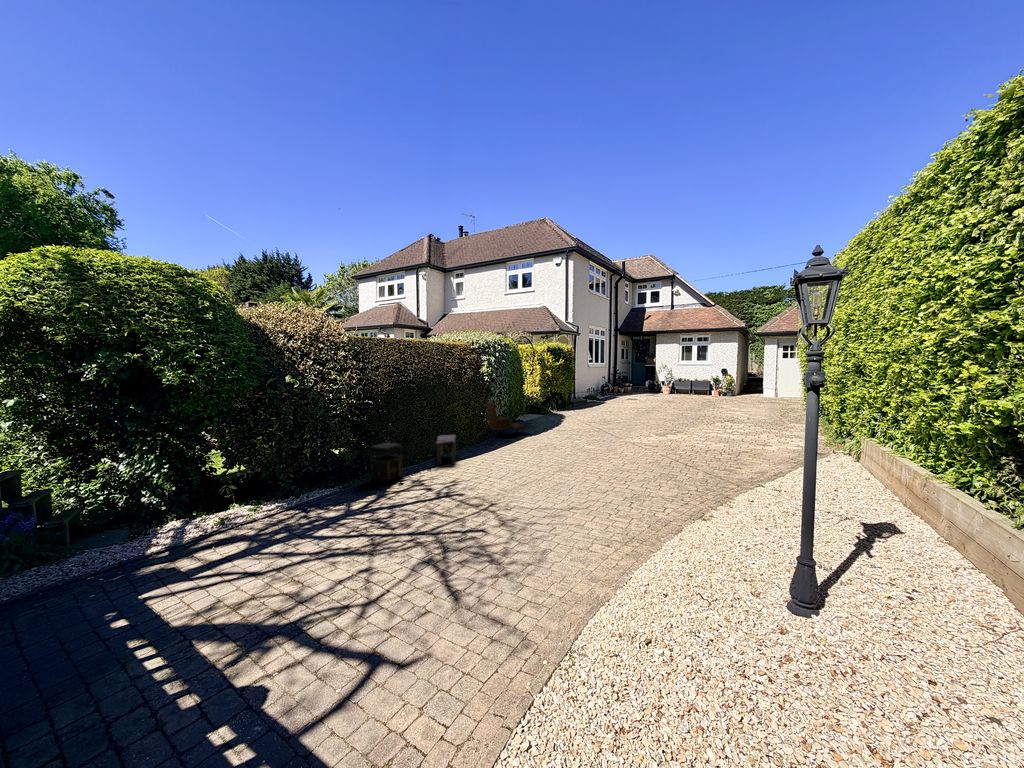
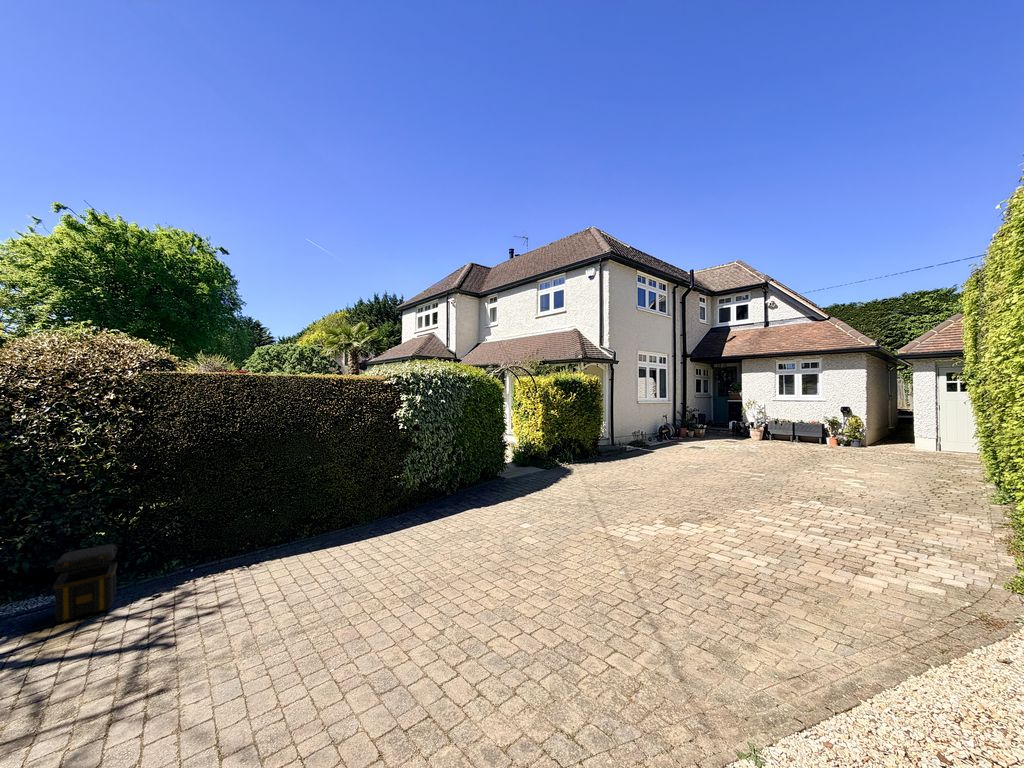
lounge chair: present [487,402,526,438] -> none [402,461,463,518]
bench: present [436,435,456,465] -> none [219,521,292,580]

